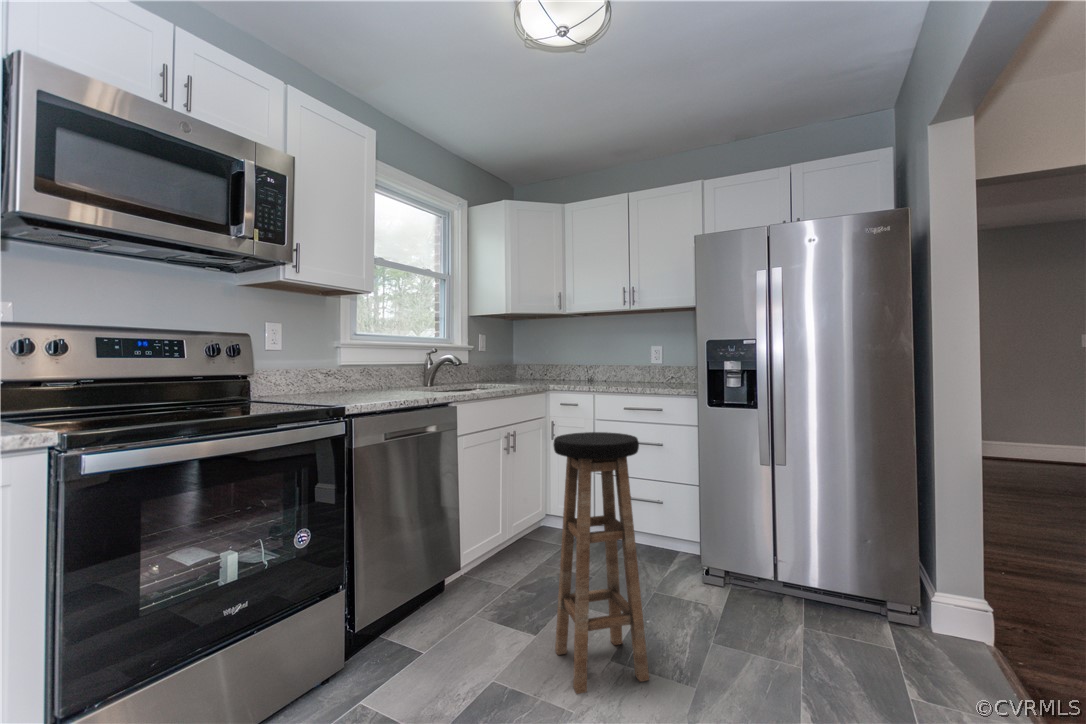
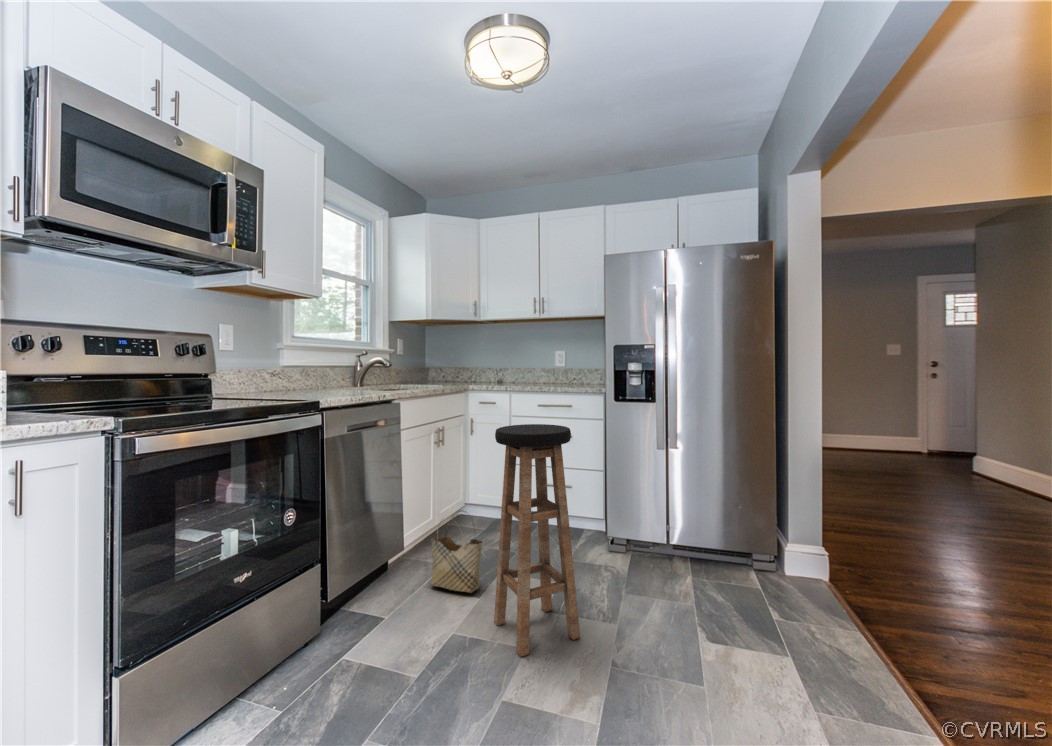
woven basket: none [495,523,549,615] -> present [431,511,482,593]

